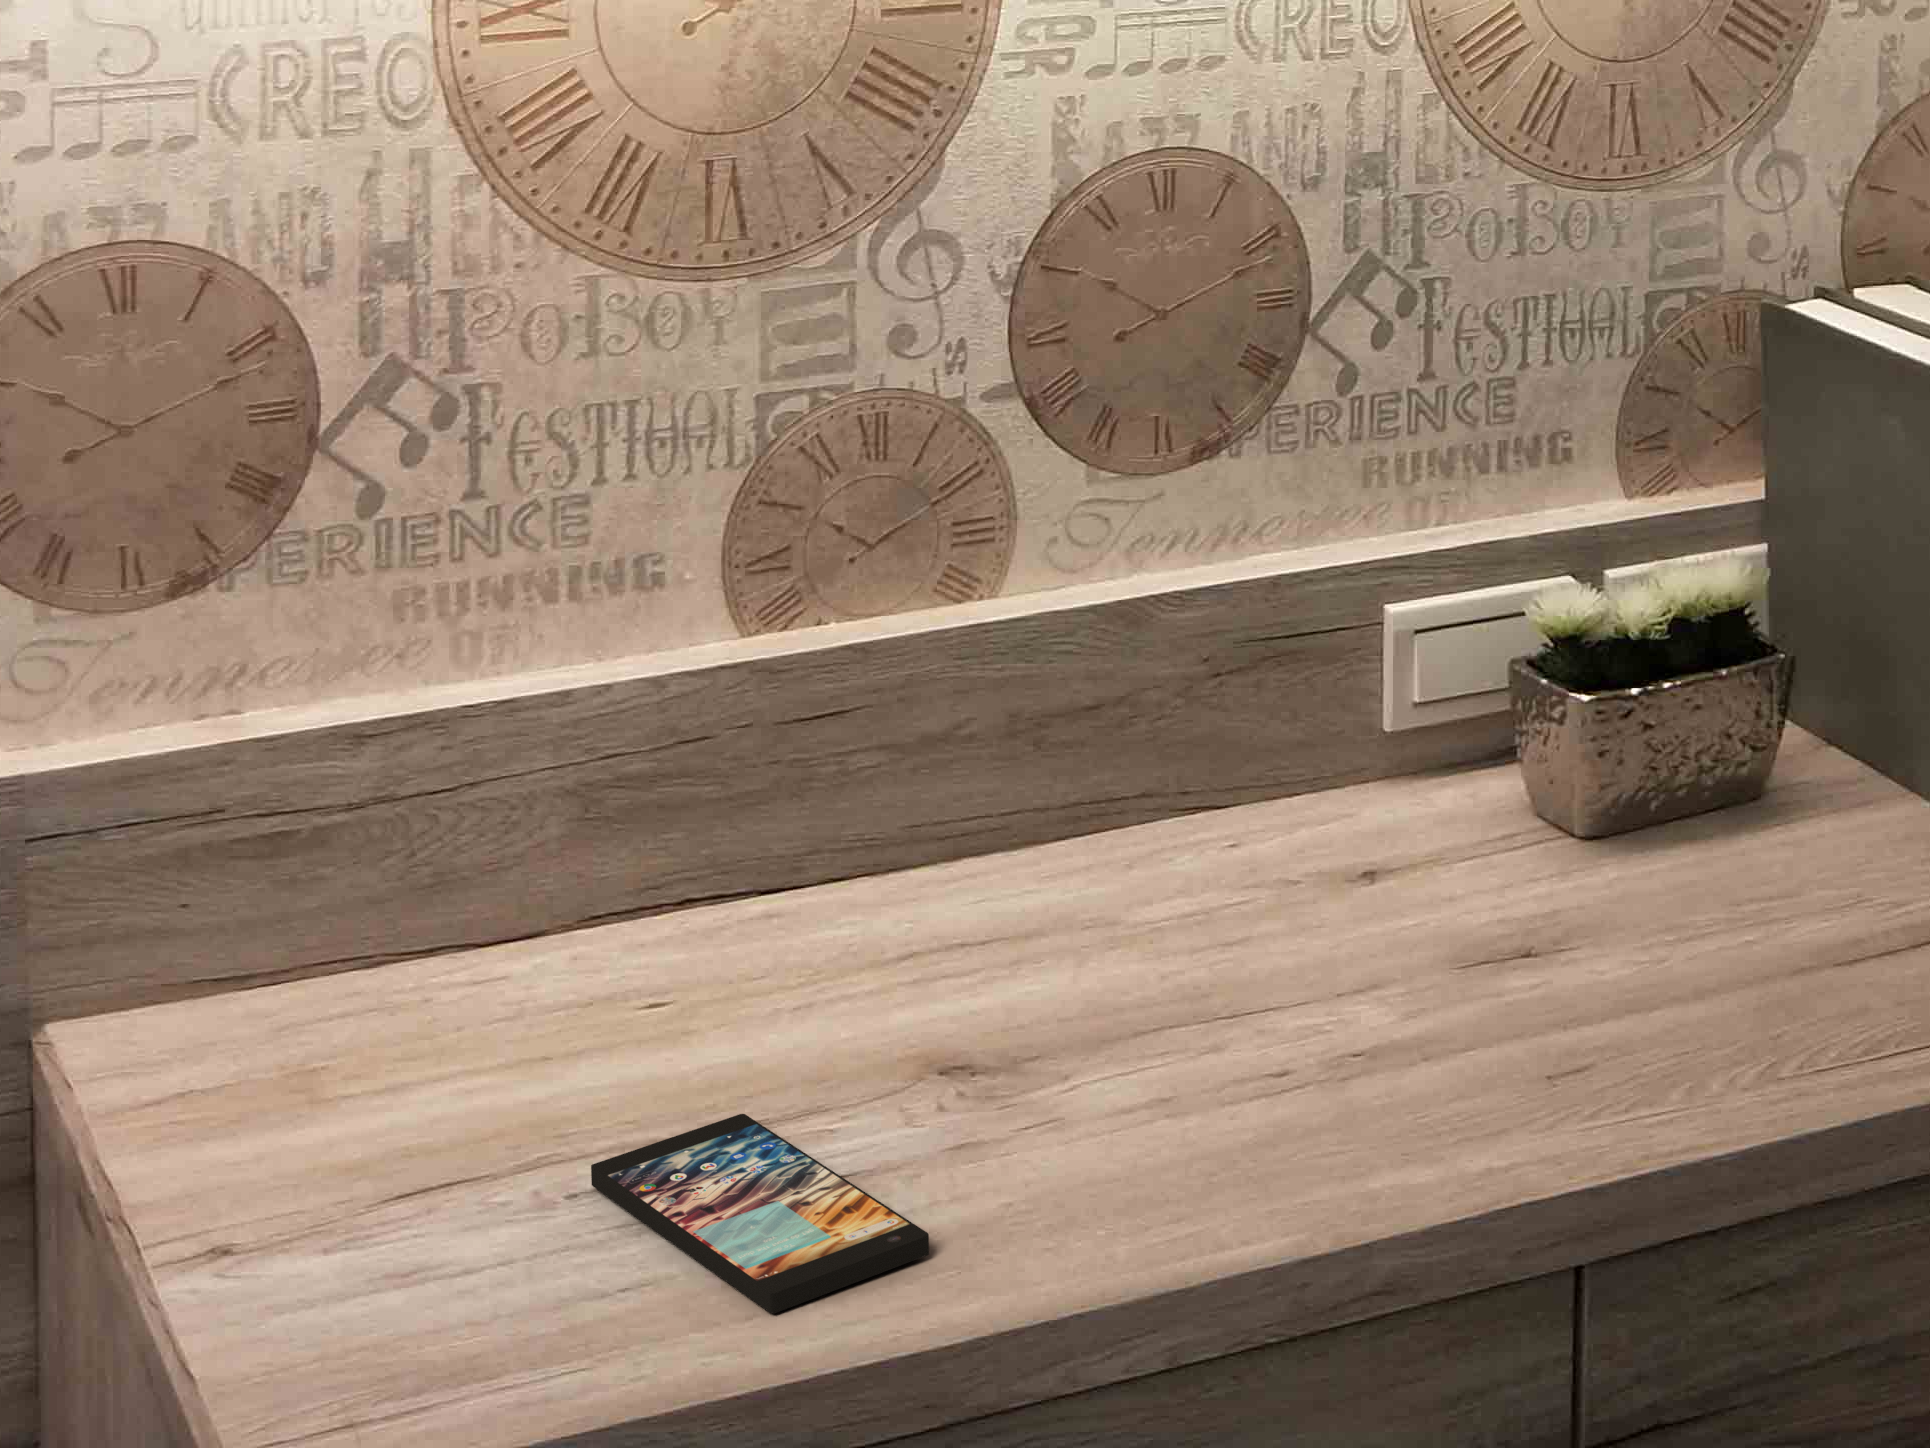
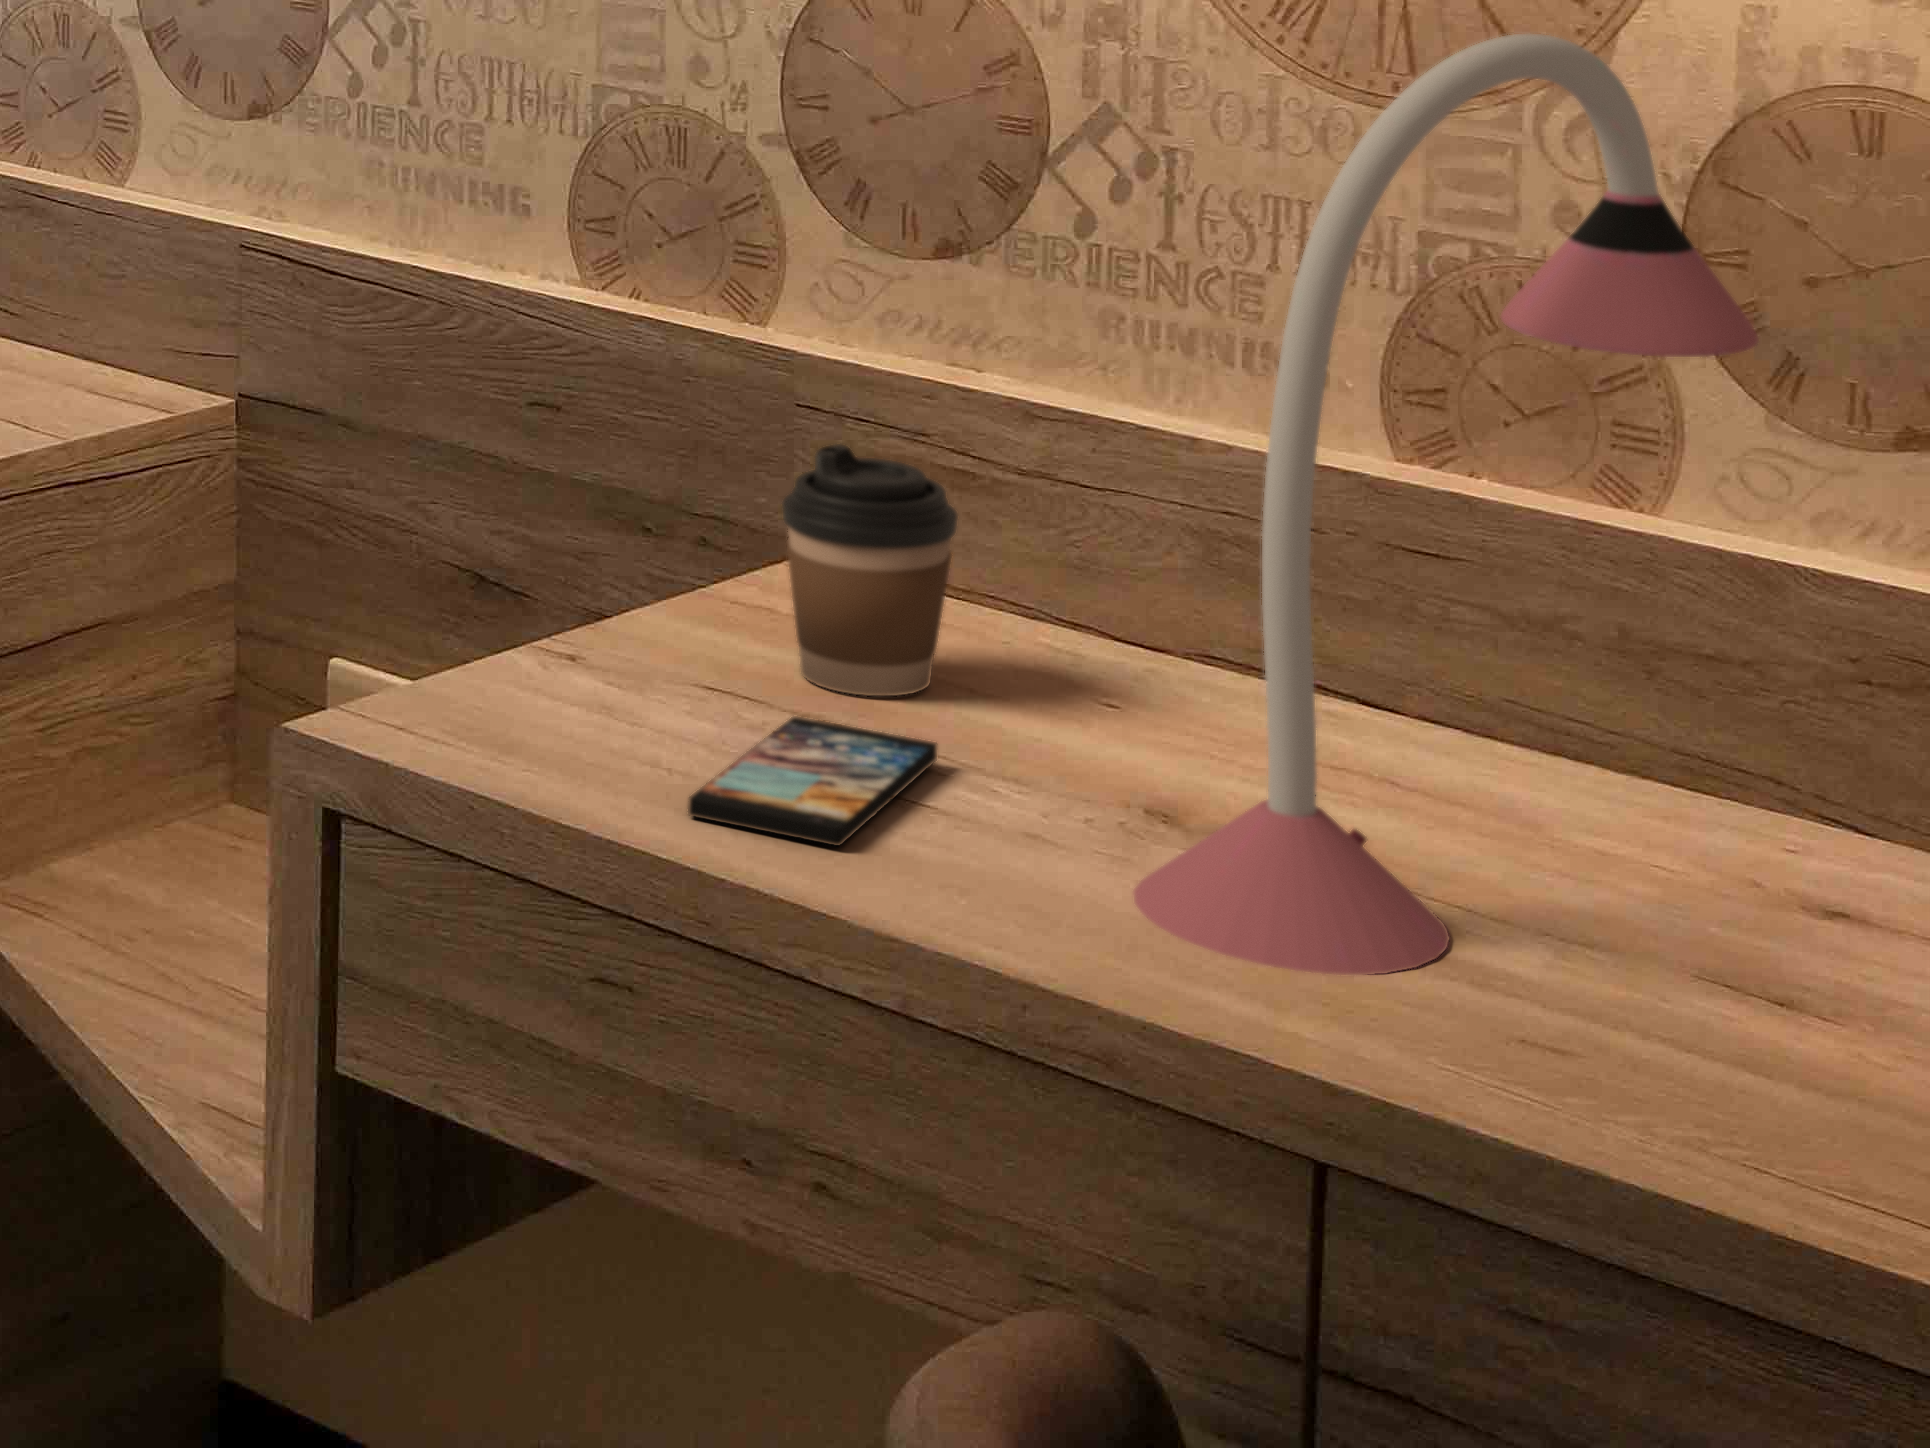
desk lamp: none [1085,172,1387,1165] -> present [1134,34,1758,975]
coffee cup: none [345,835,556,1132] -> present [782,444,958,696]

